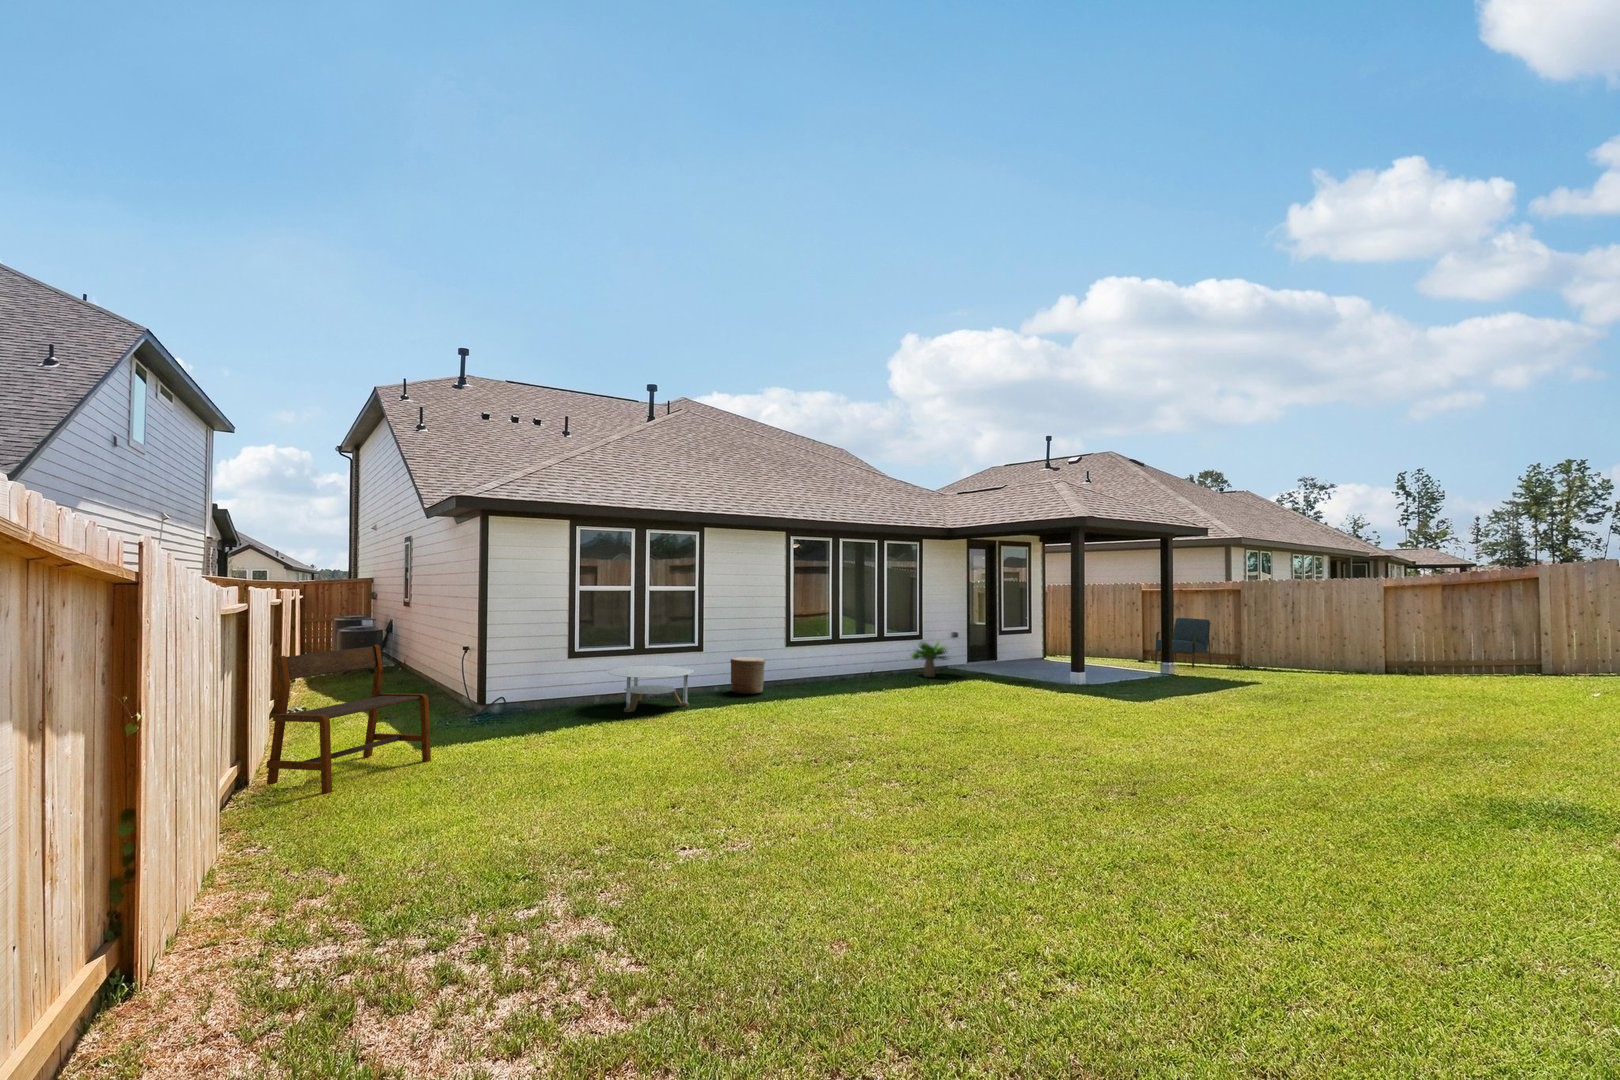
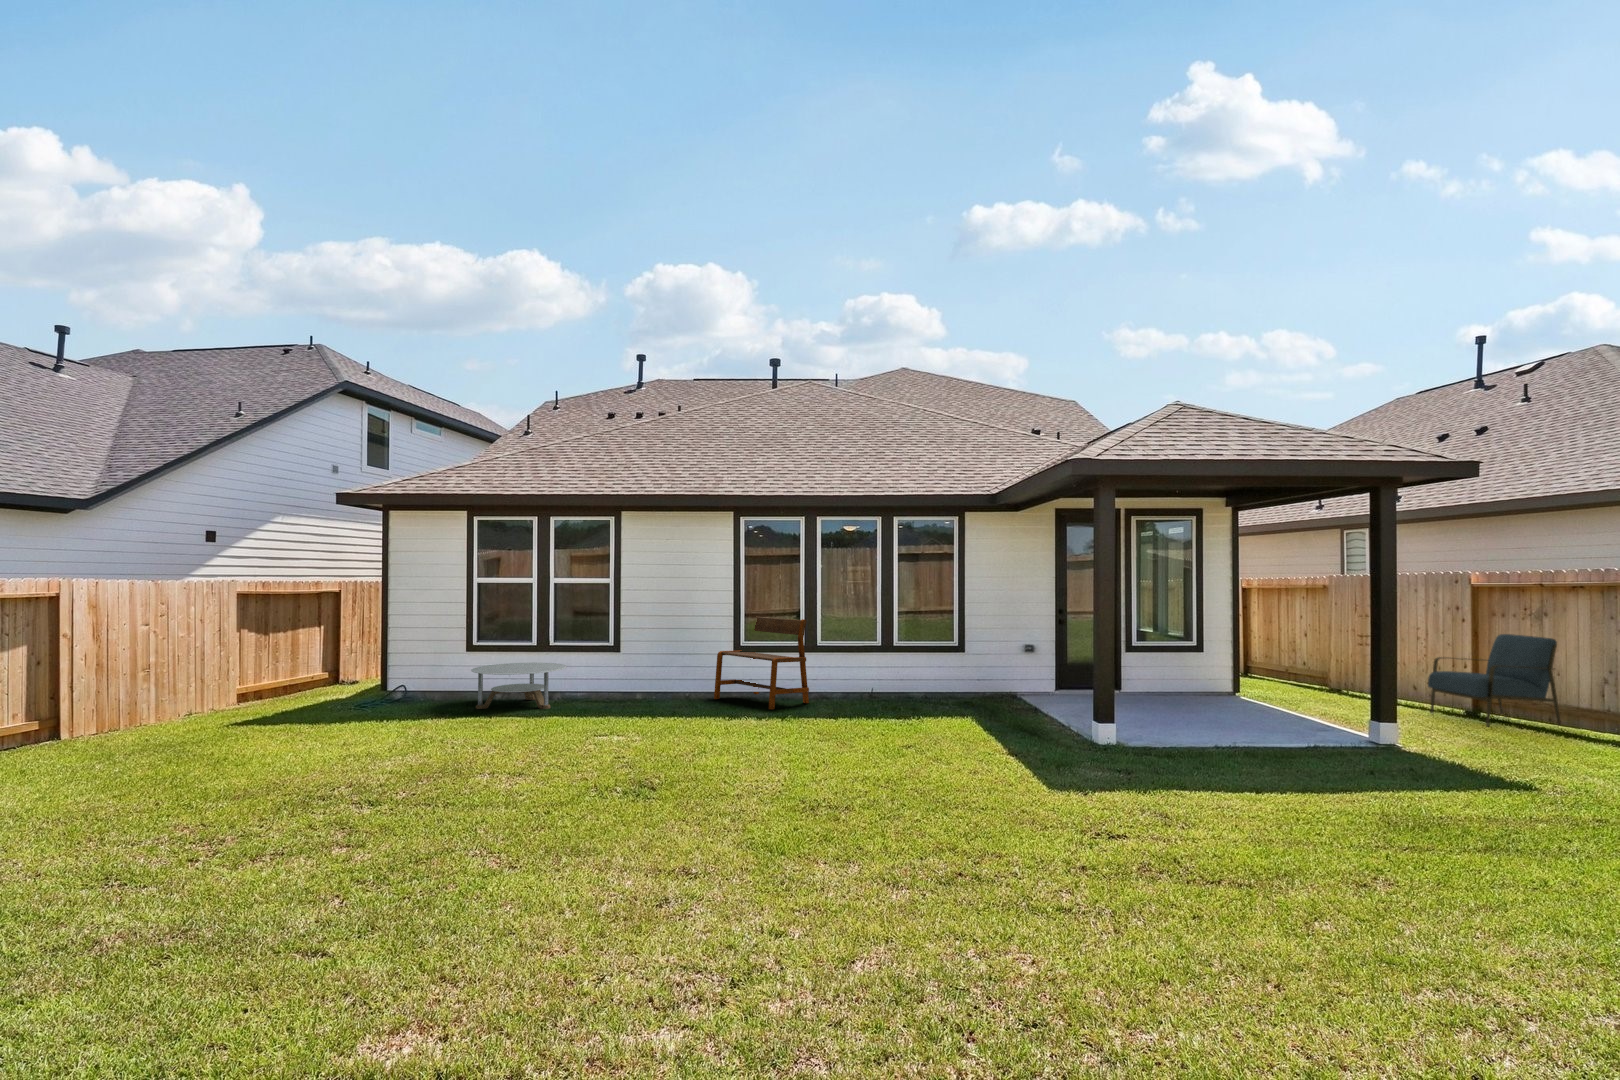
potted plant: present [911,642,950,677] -> none [915,651,977,703]
bench: present [266,645,431,794] -> present [714,617,809,710]
woven basket: present [730,657,765,694] -> none [642,660,682,703]

